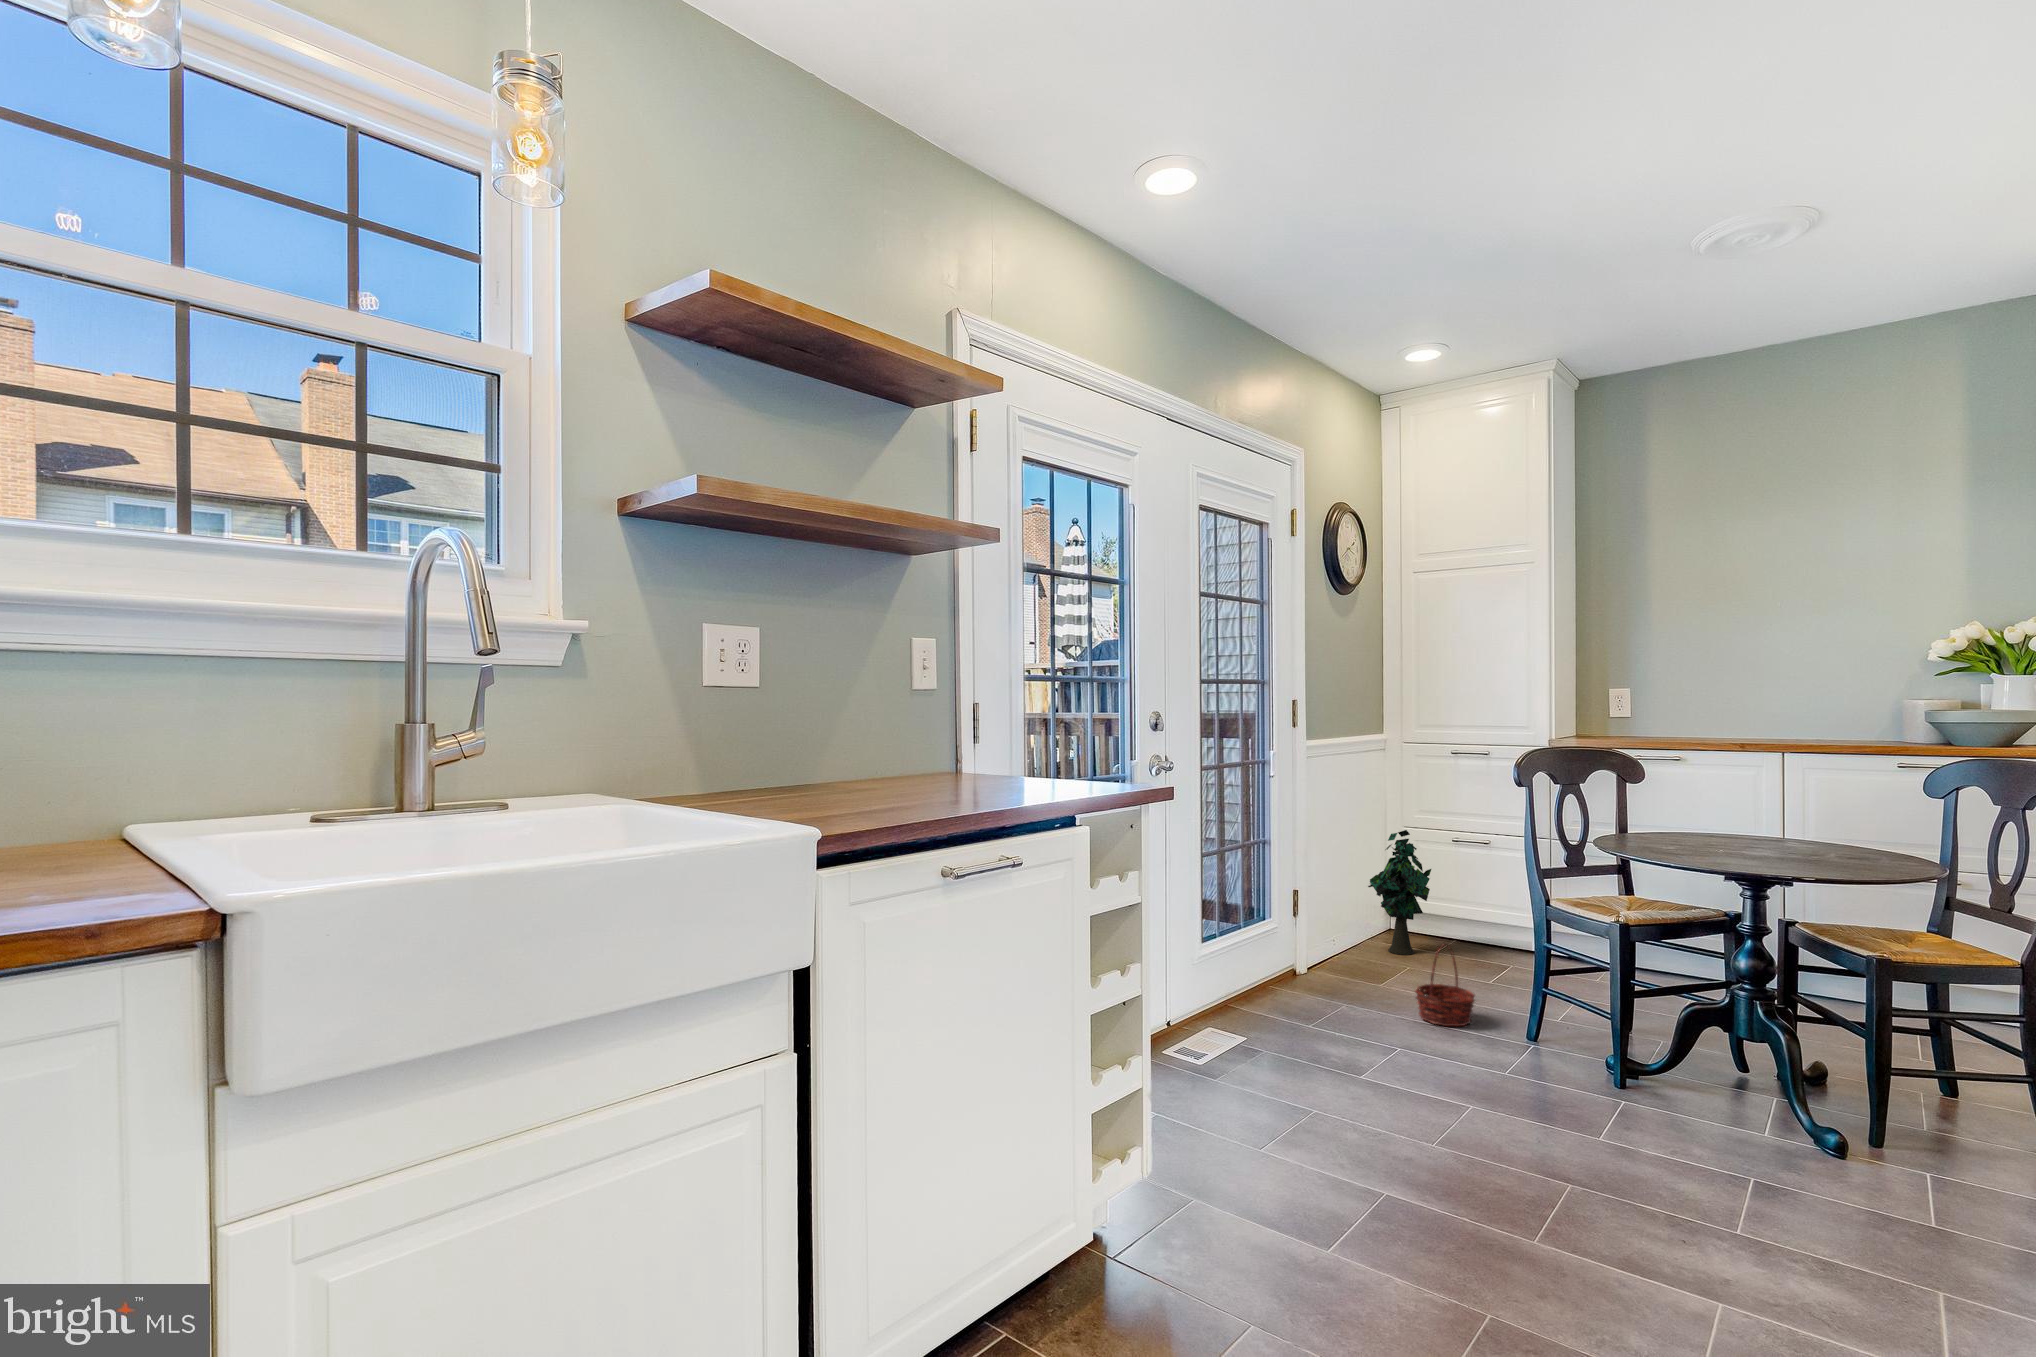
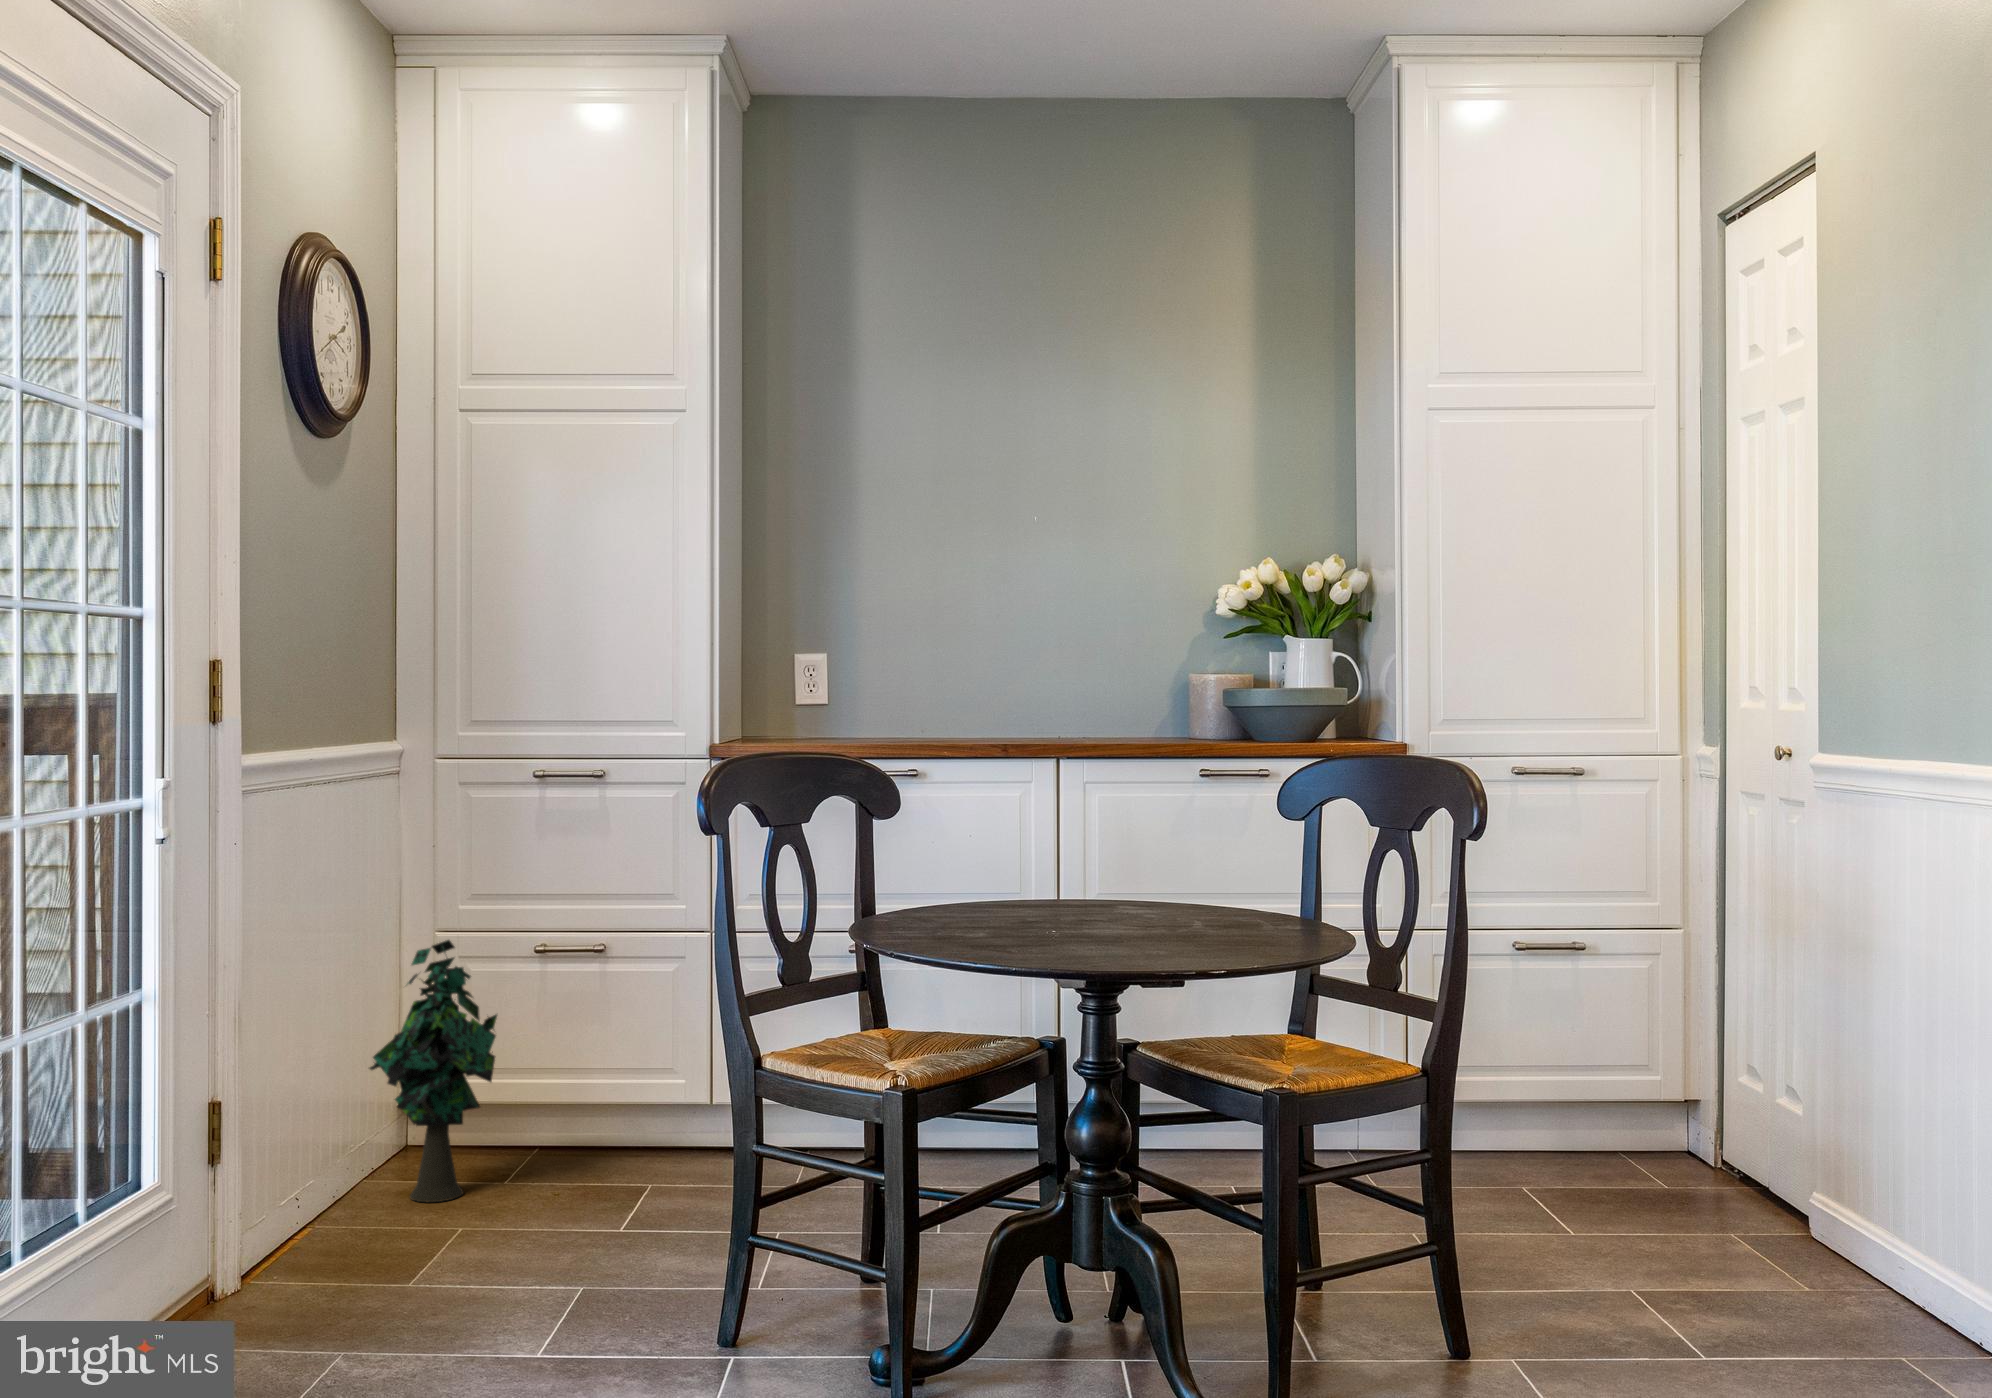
basket: present [1415,944,1475,1026] -> none [499,1178,620,1356]

